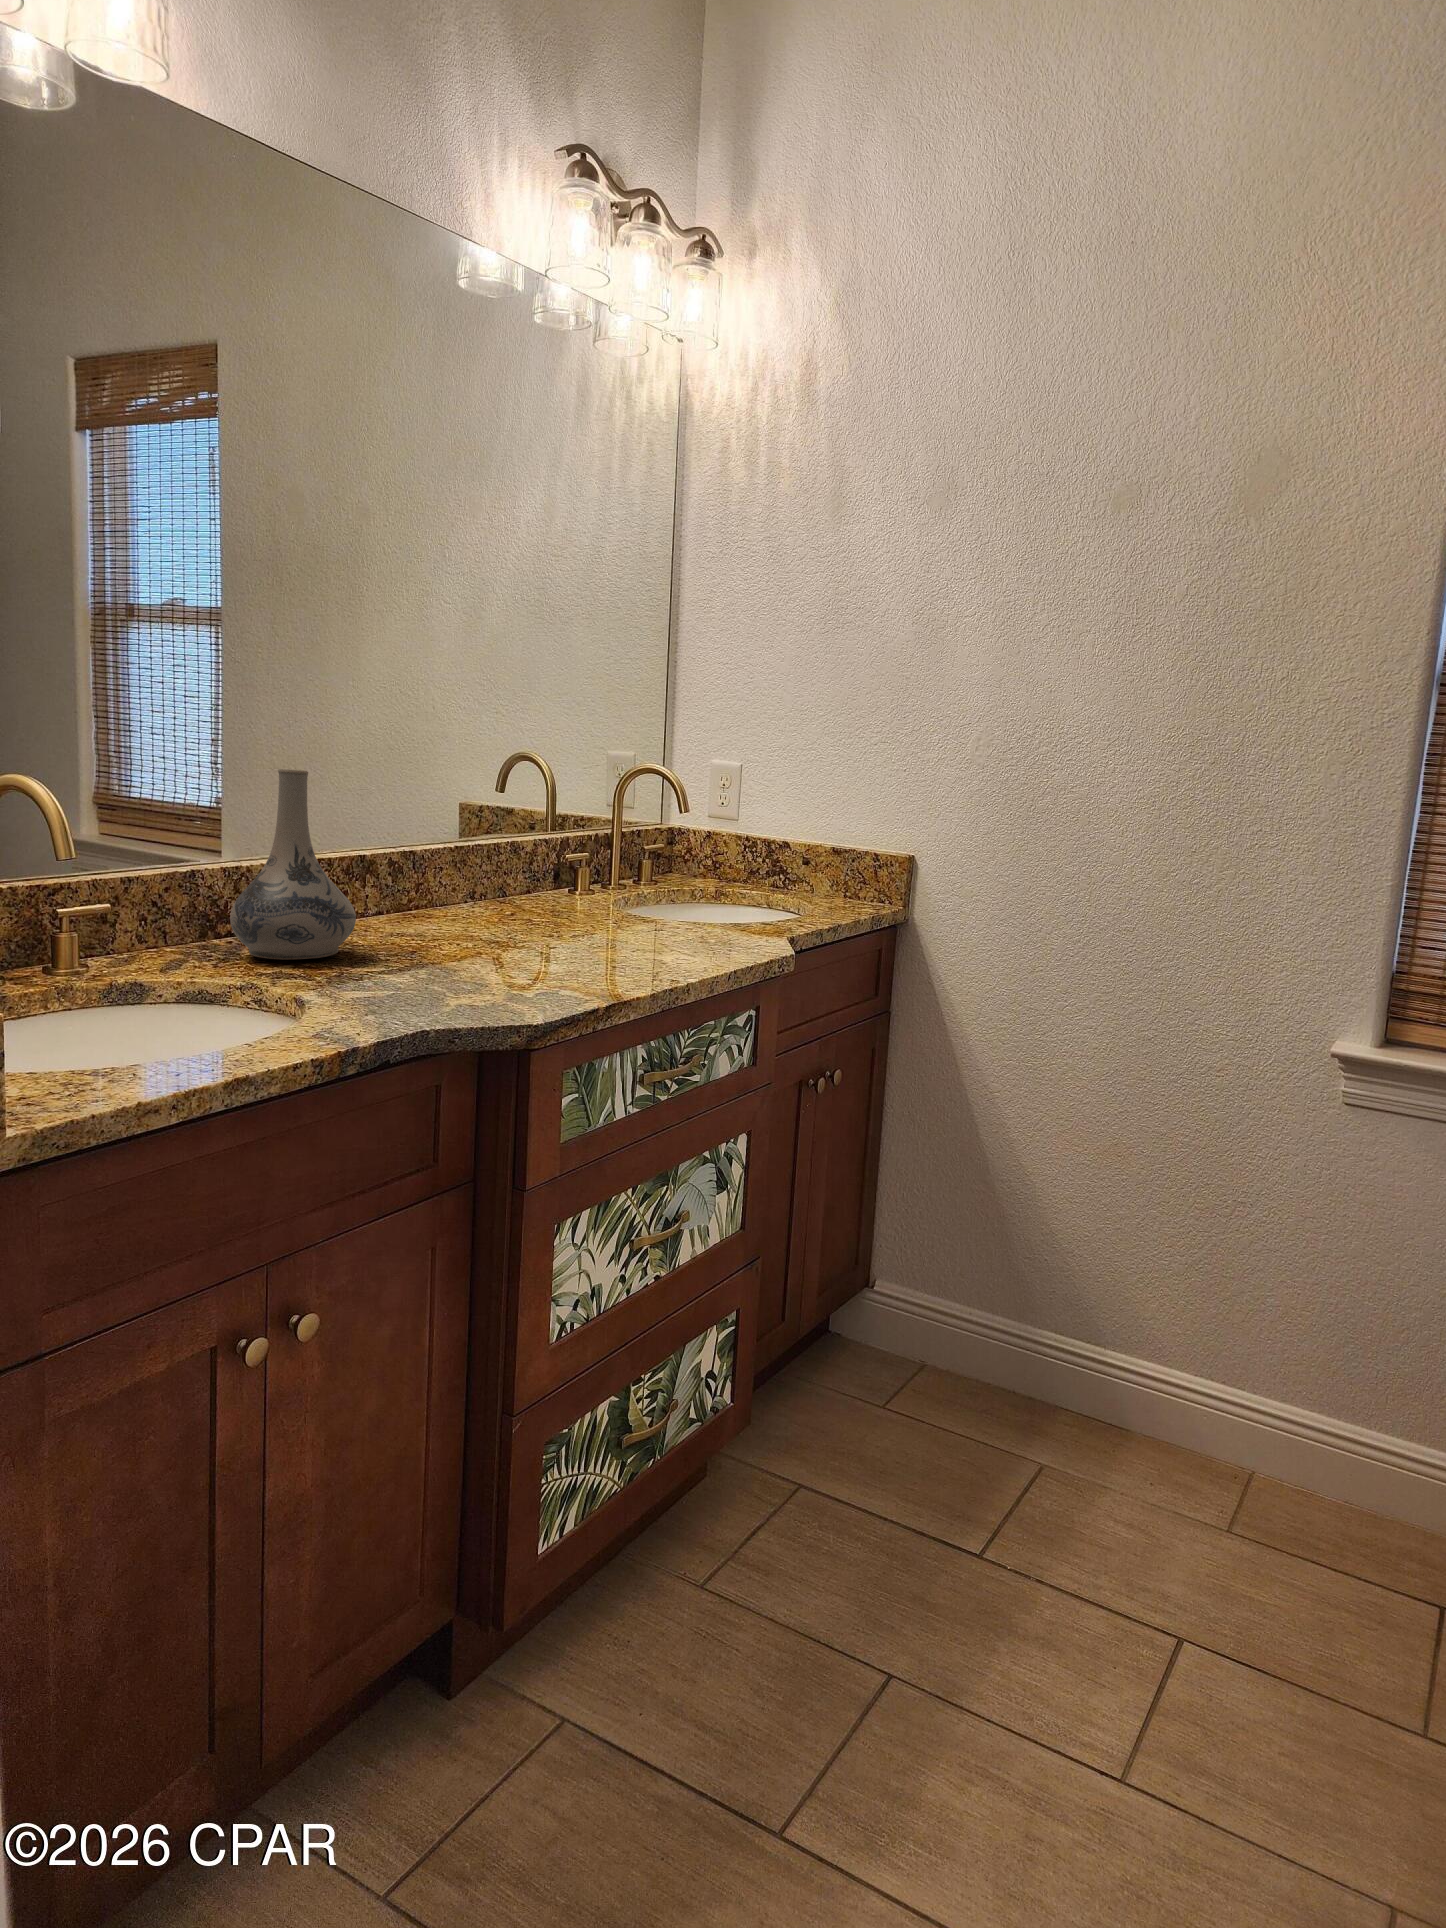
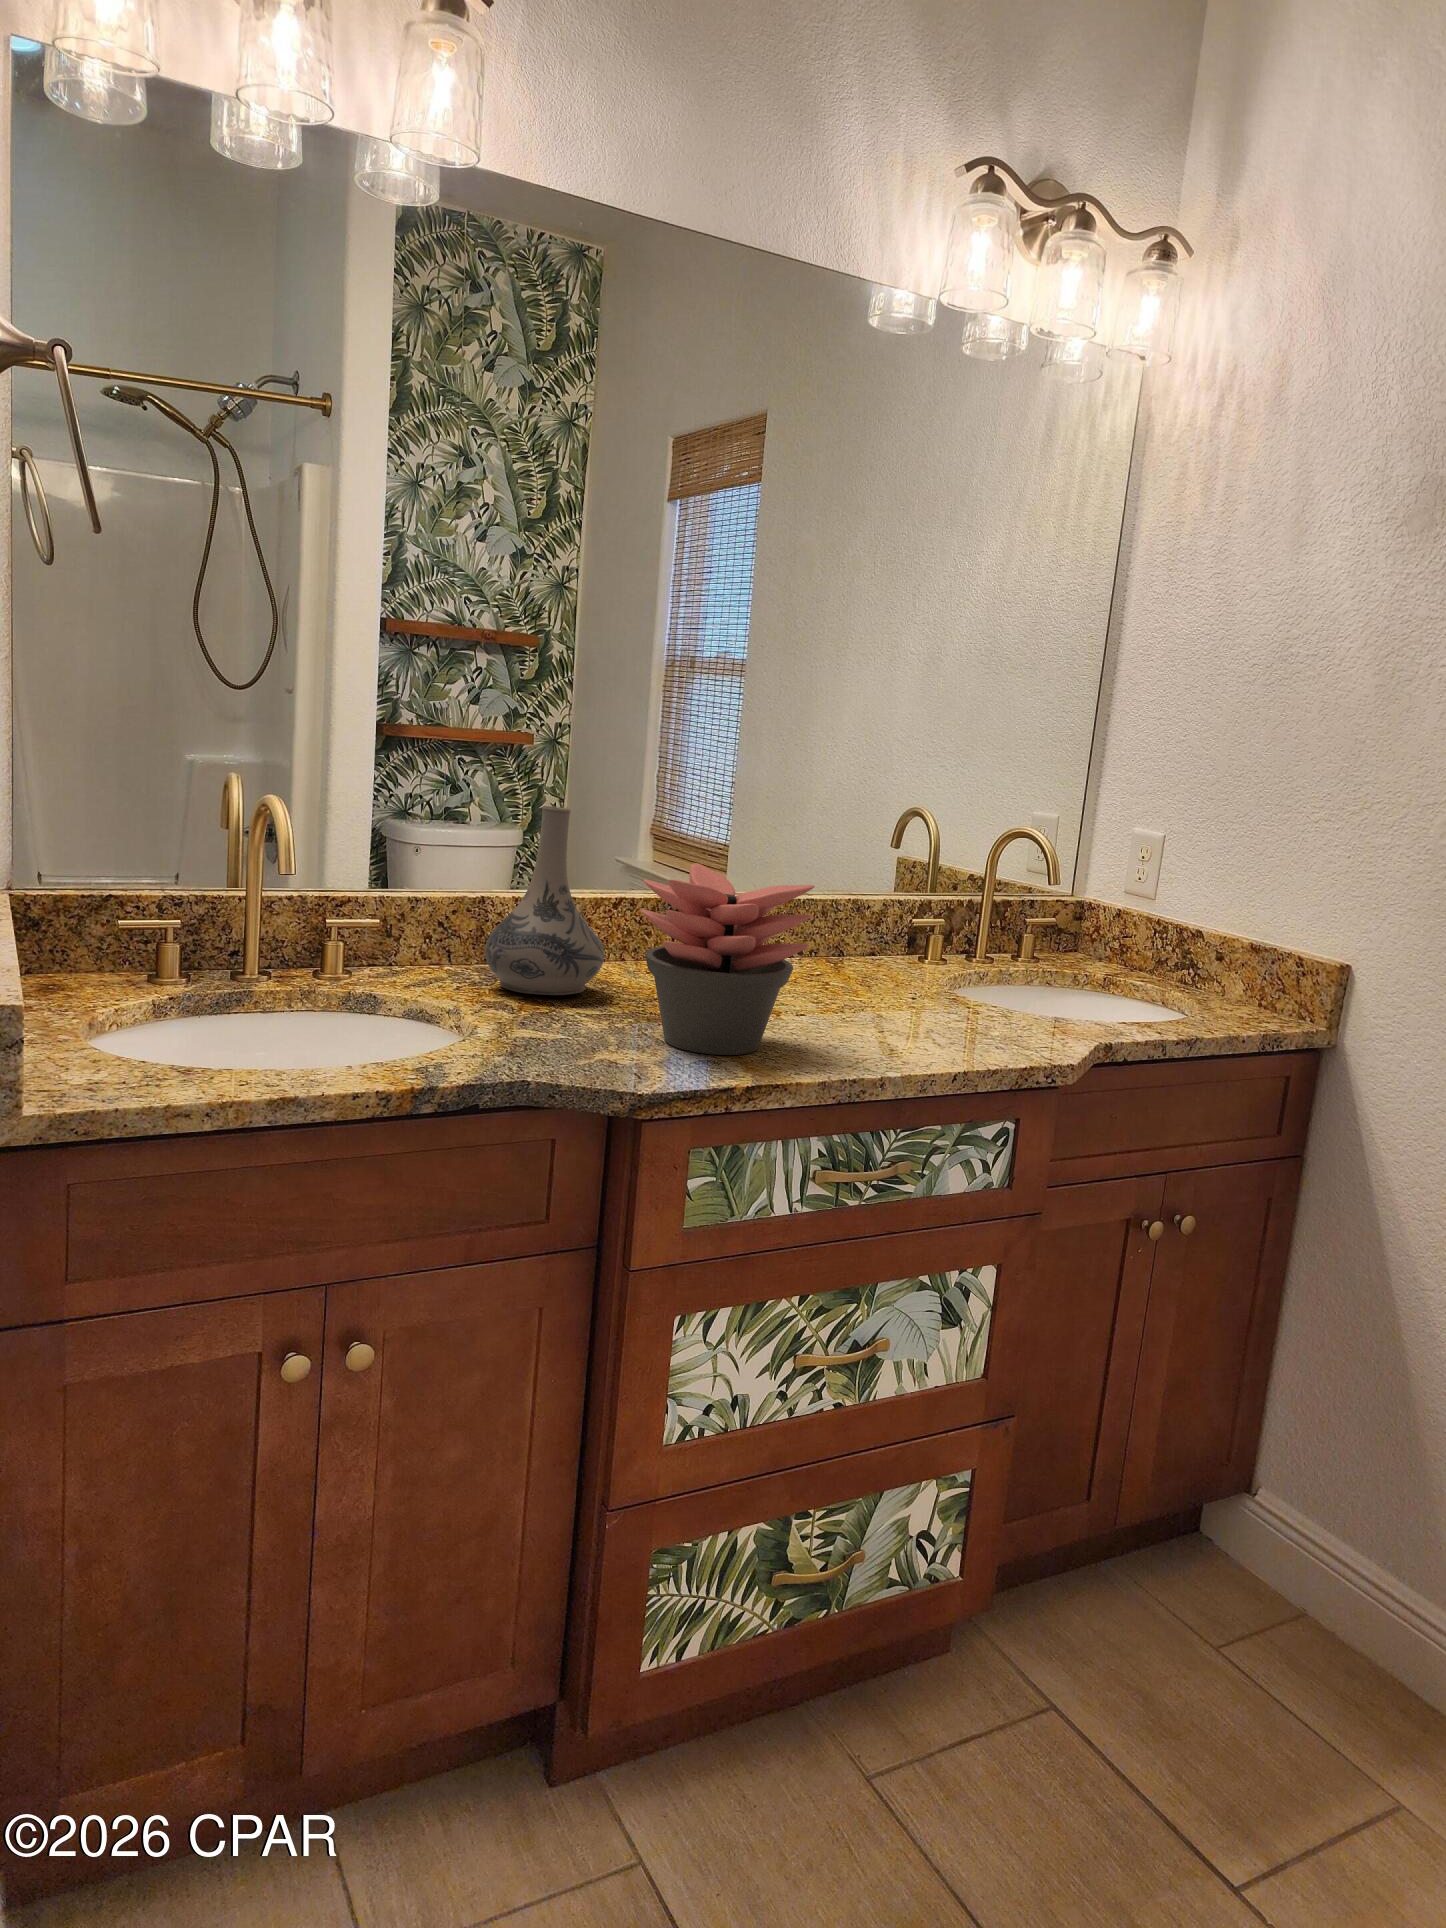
succulent plant: none [435,812,599,987] -> present [641,863,815,1055]

